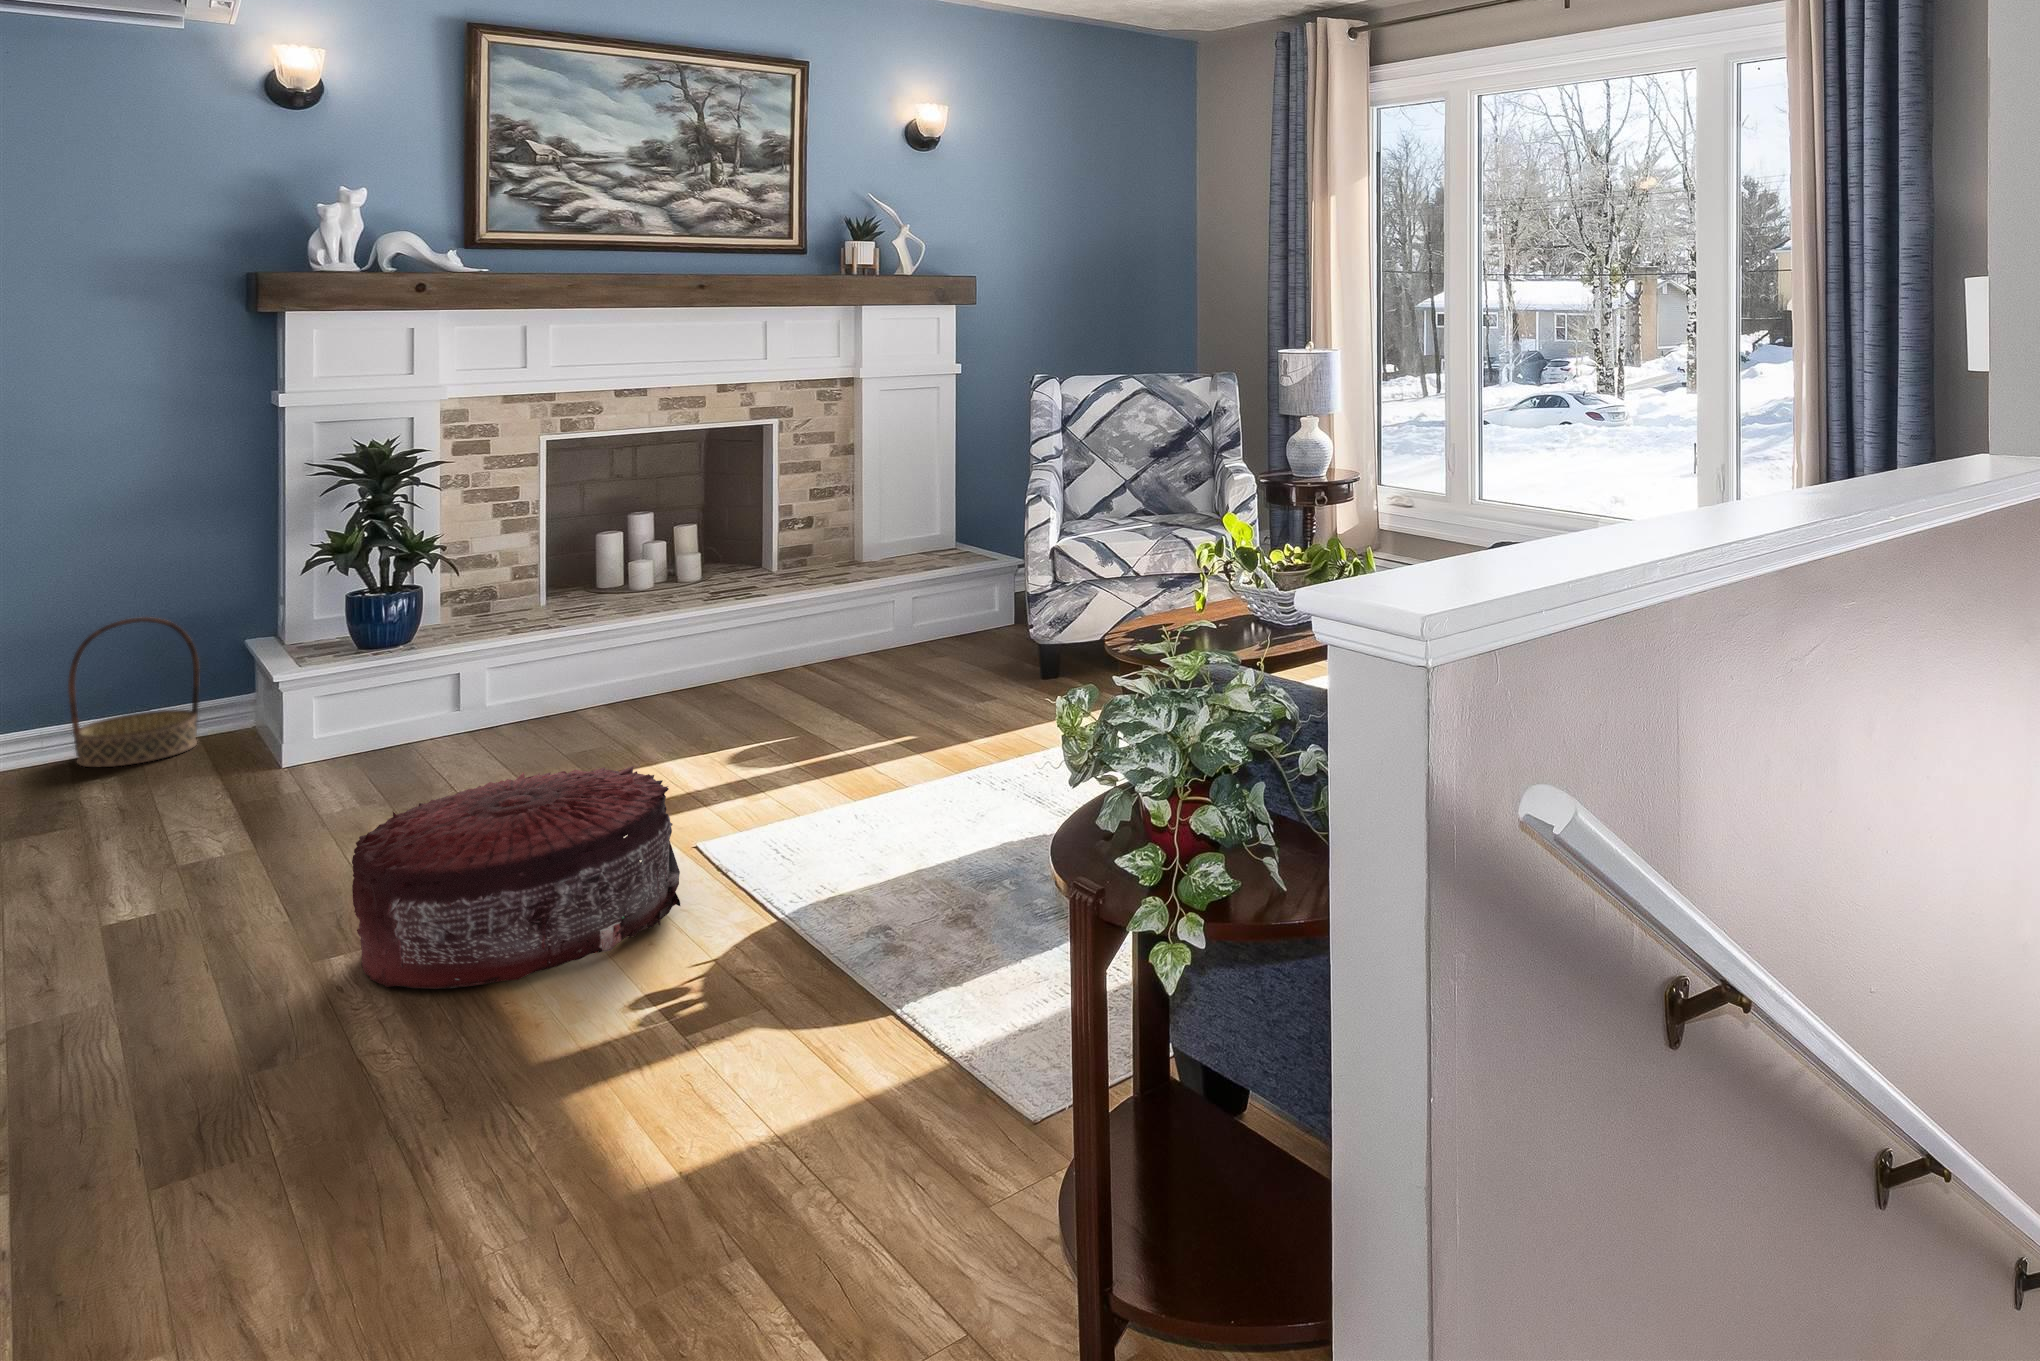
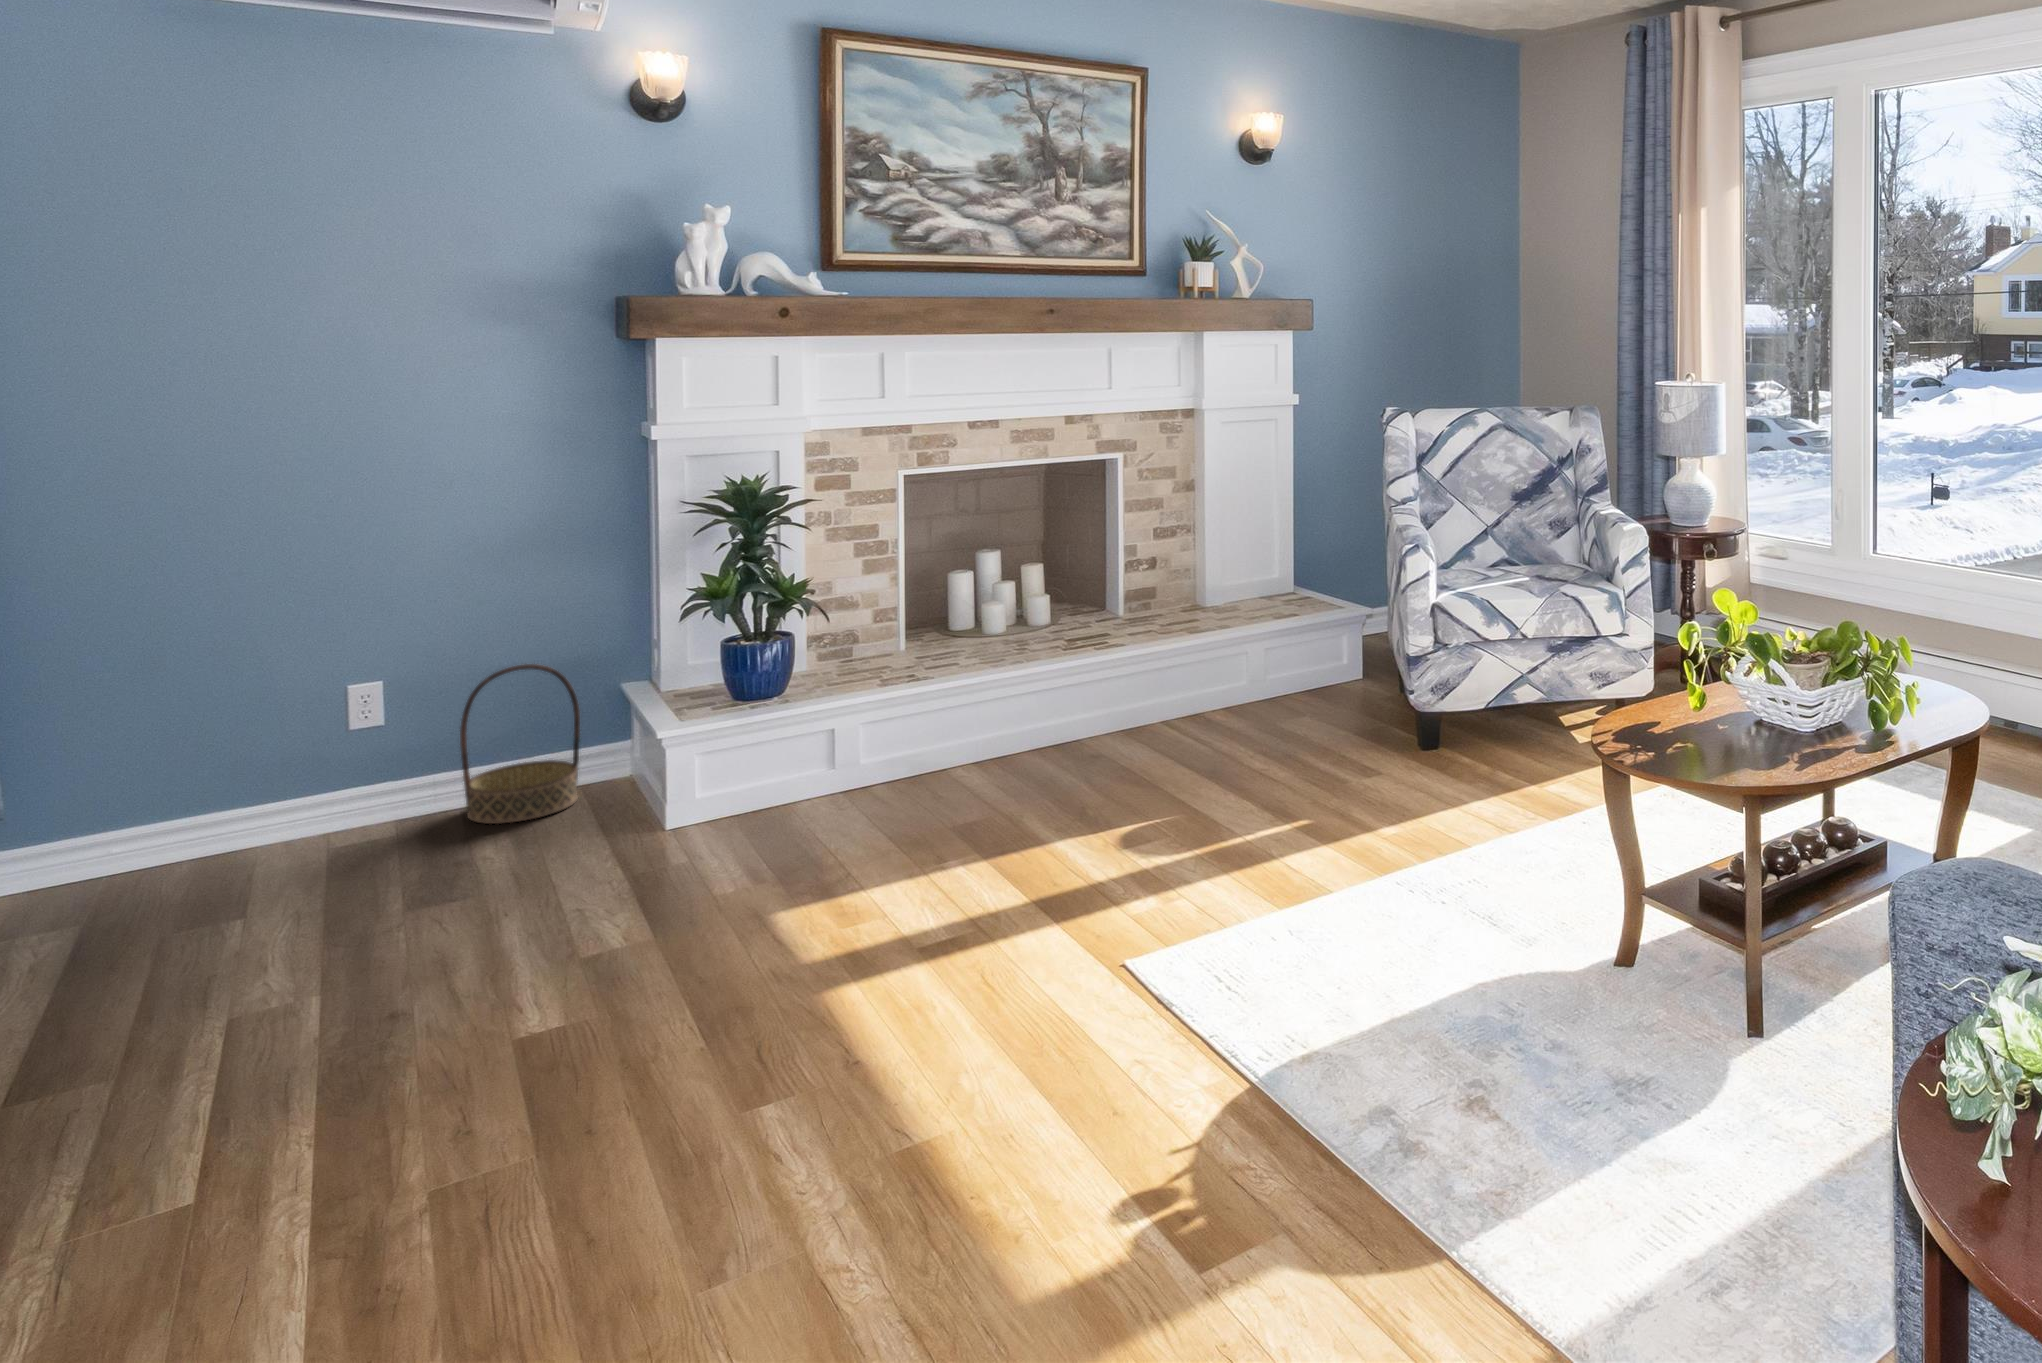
pouf: present [352,766,680,989] -> none [792,872,1134,1153]

